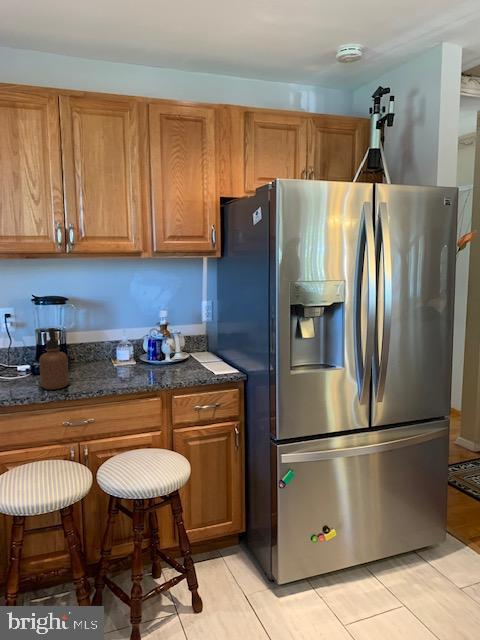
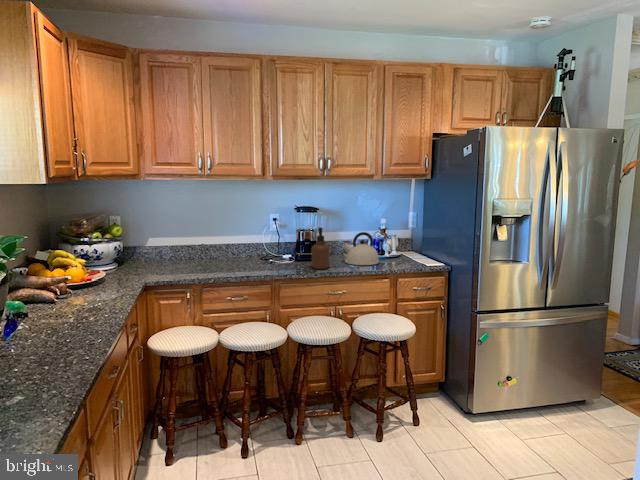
kettle: none [96,331,152,379] -> present [342,232,379,265]

